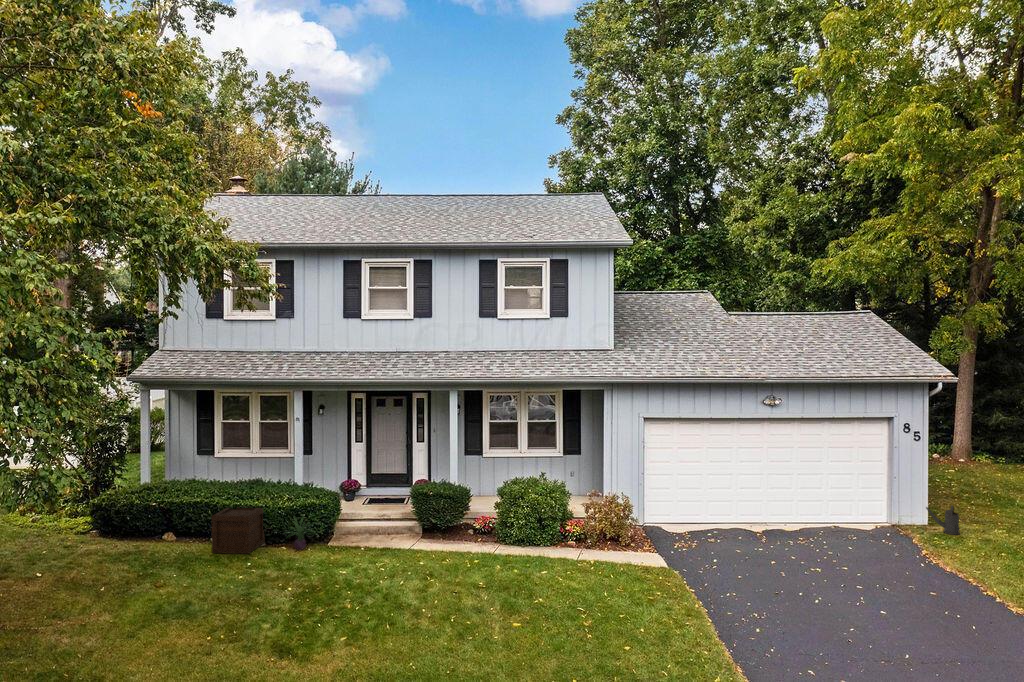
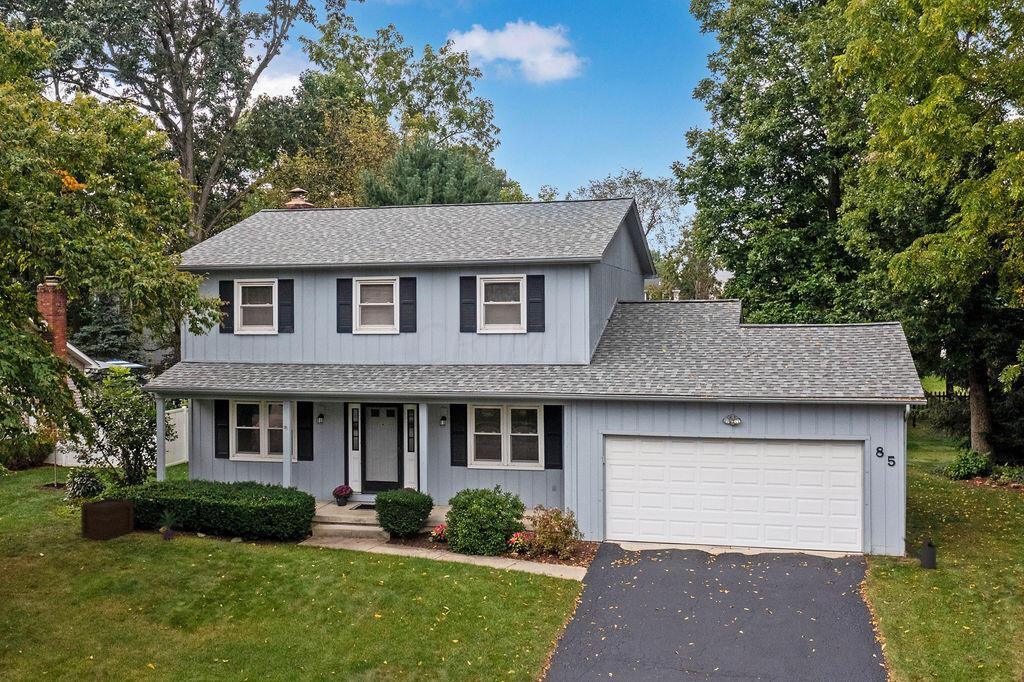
wooden crate: present [212,506,265,554] -> present [81,498,133,540]
decorative plant: present [294,517,306,550] -> present [163,512,173,540]

